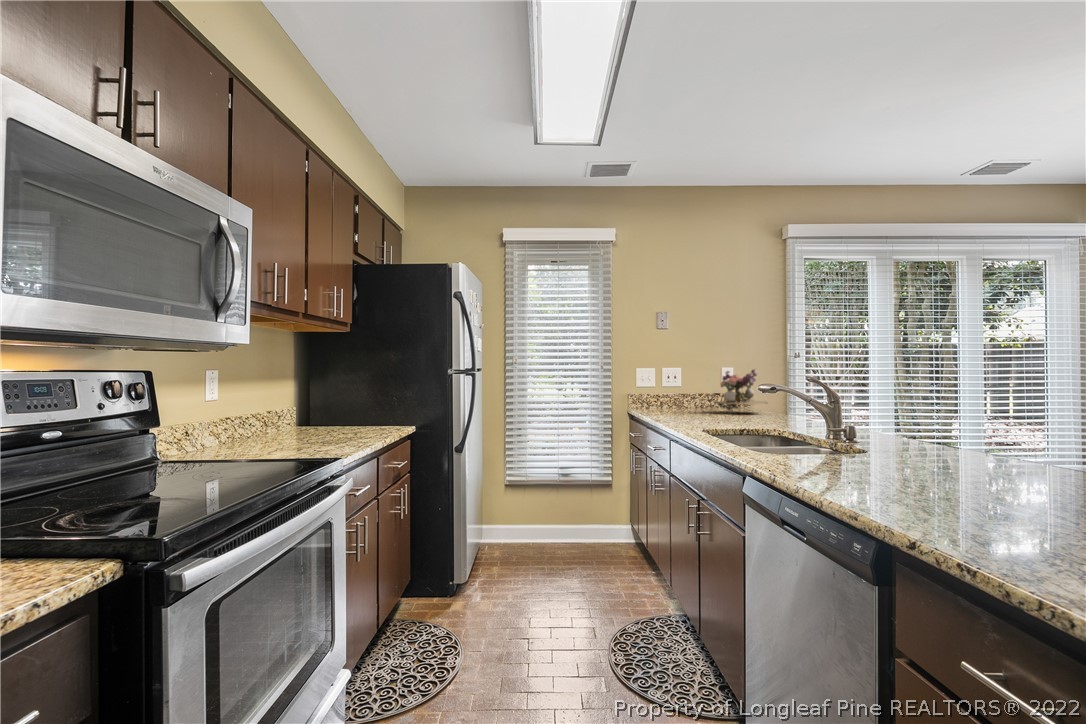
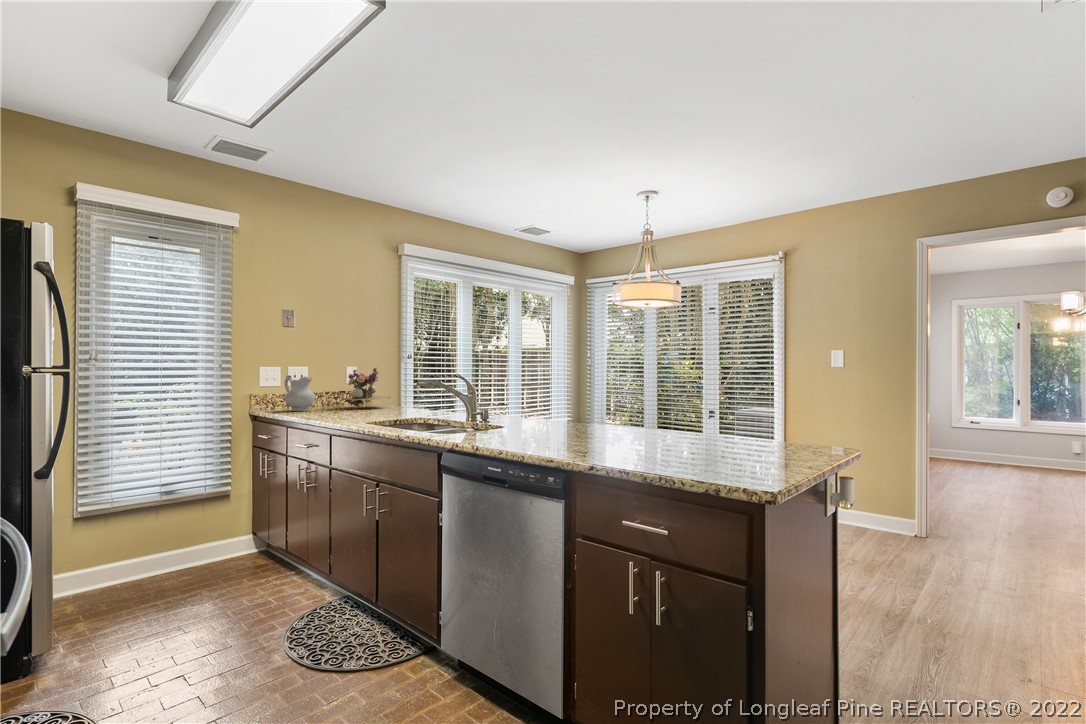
ceramic pitcher: none [657,376,685,412] -> present [285,375,315,411]

